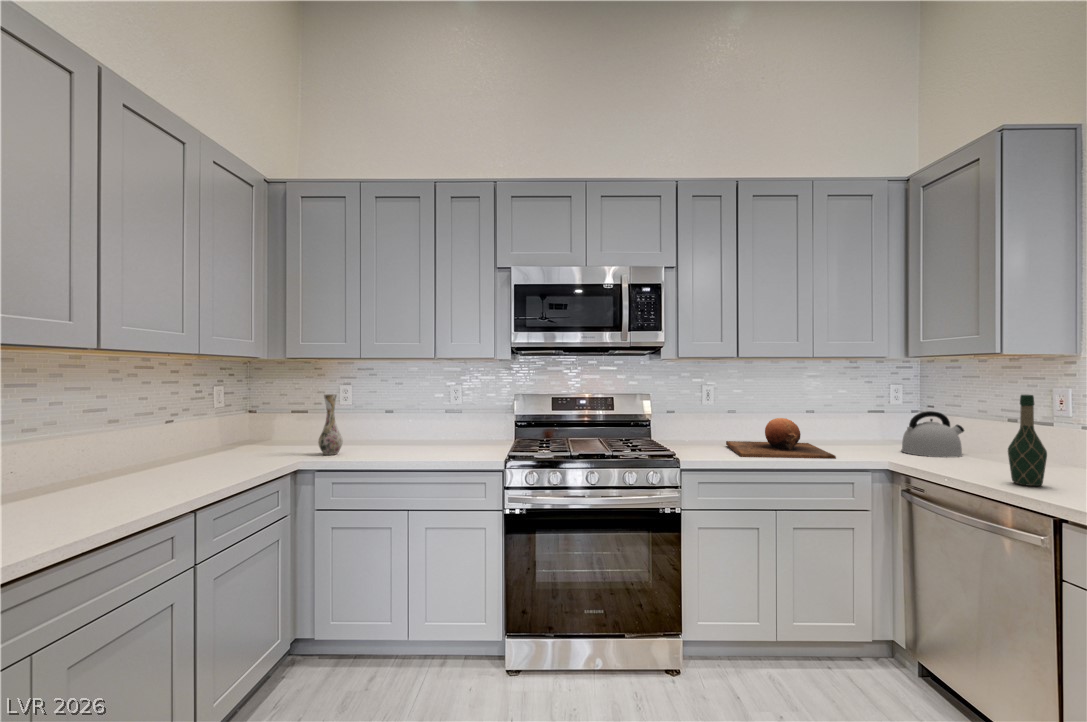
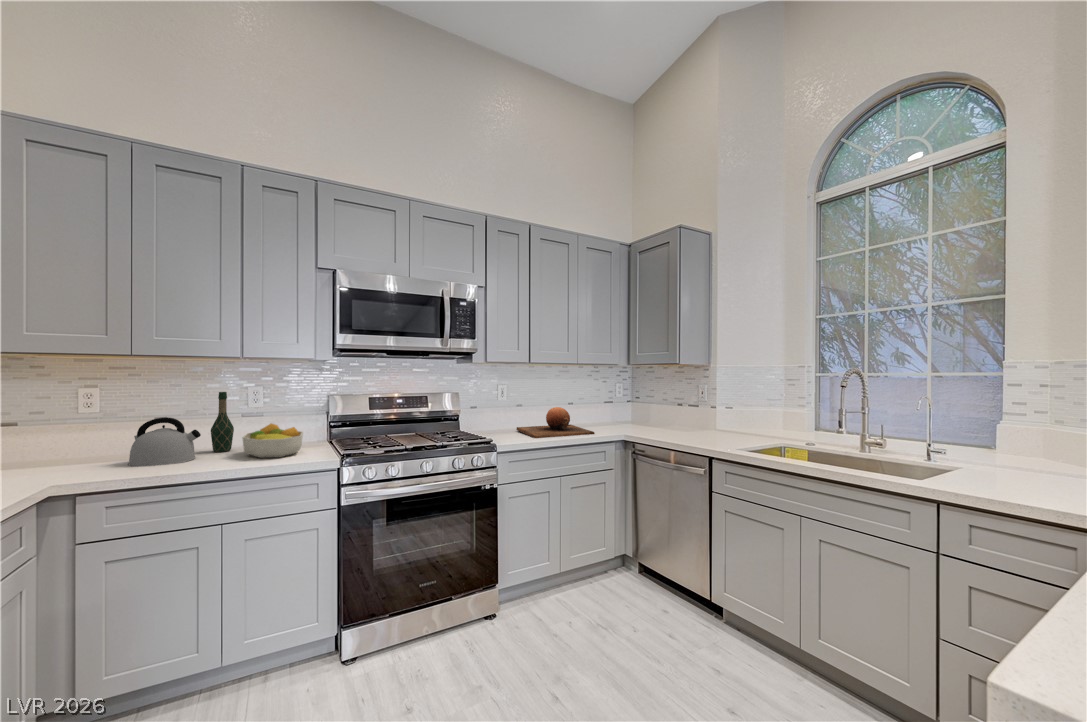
vase: present [318,394,343,455] -> none [78,402,117,478]
wine bottle: present [1008,395,1047,486] -> present [211,392,234,452]
kettle: present [901,411,964,457] -> present [128,417,201,466]
fruit bowl: none [434,419,486,453] -> present [242,424,303,458]

